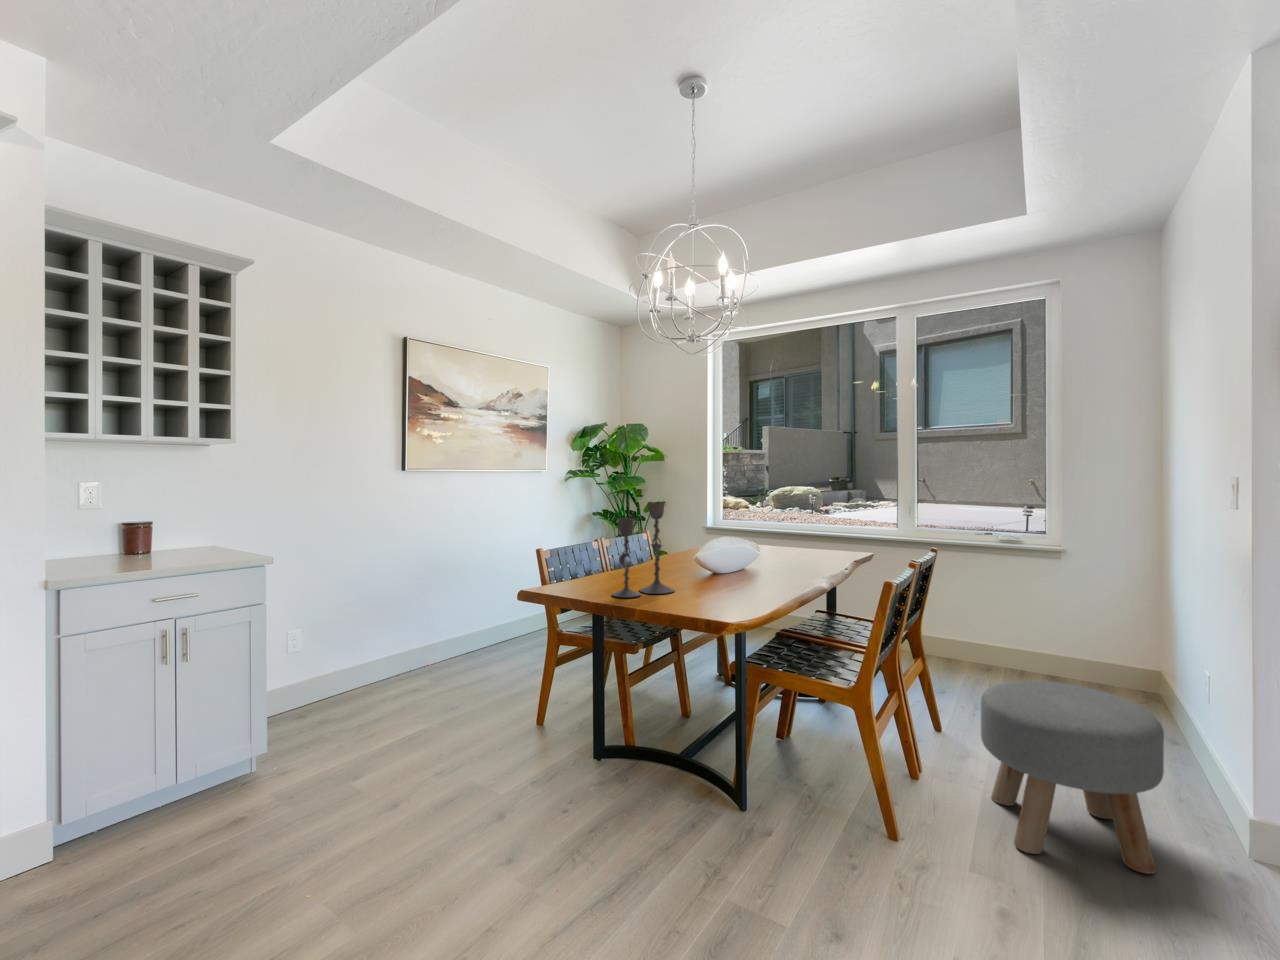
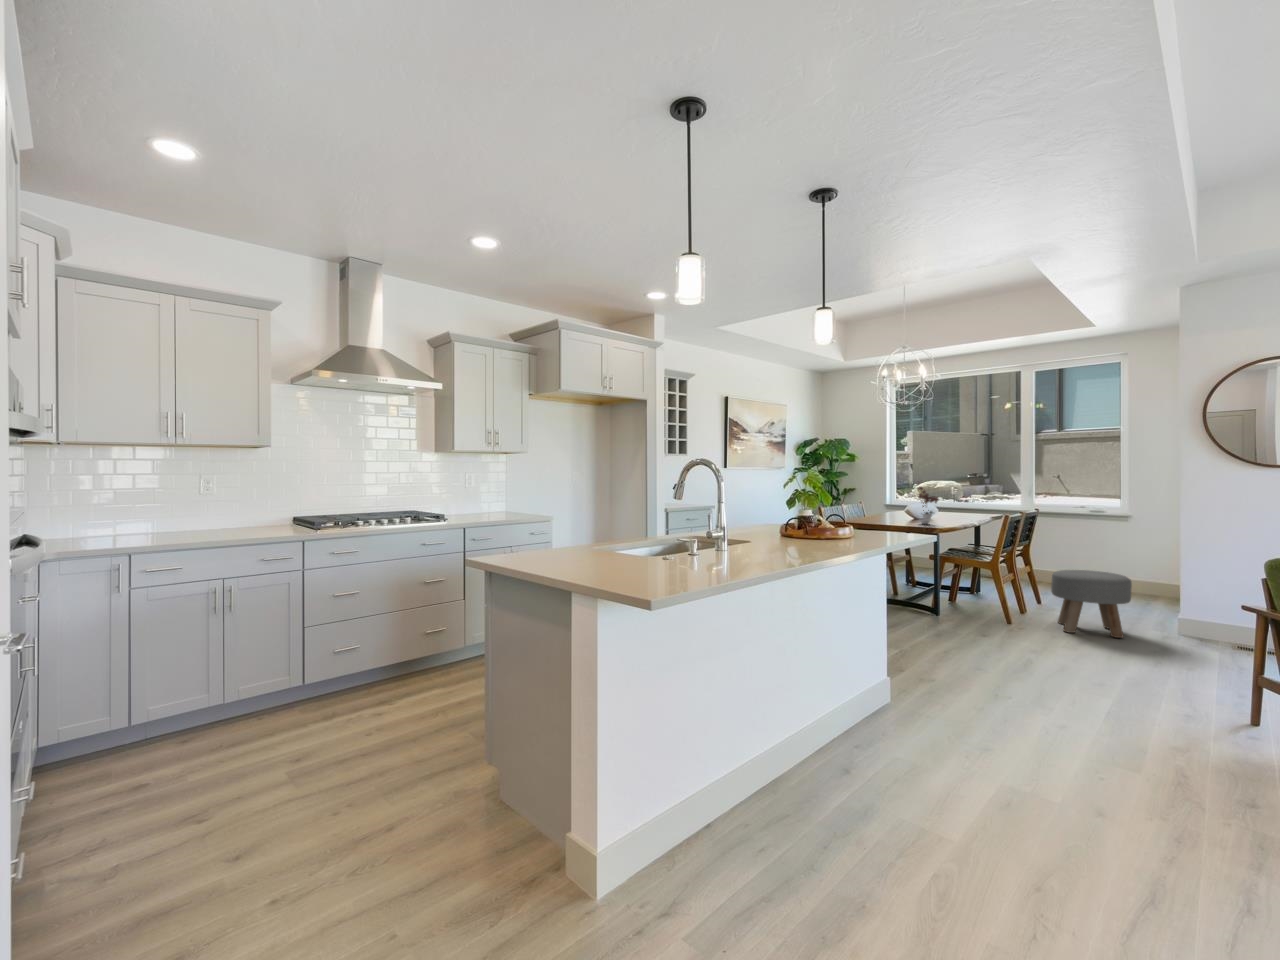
flower arrangement: none [702,499,758,581] -> present [917,487,939,524]
candlestick: present [612,502,674,598] -> none [874,485,903,527]

